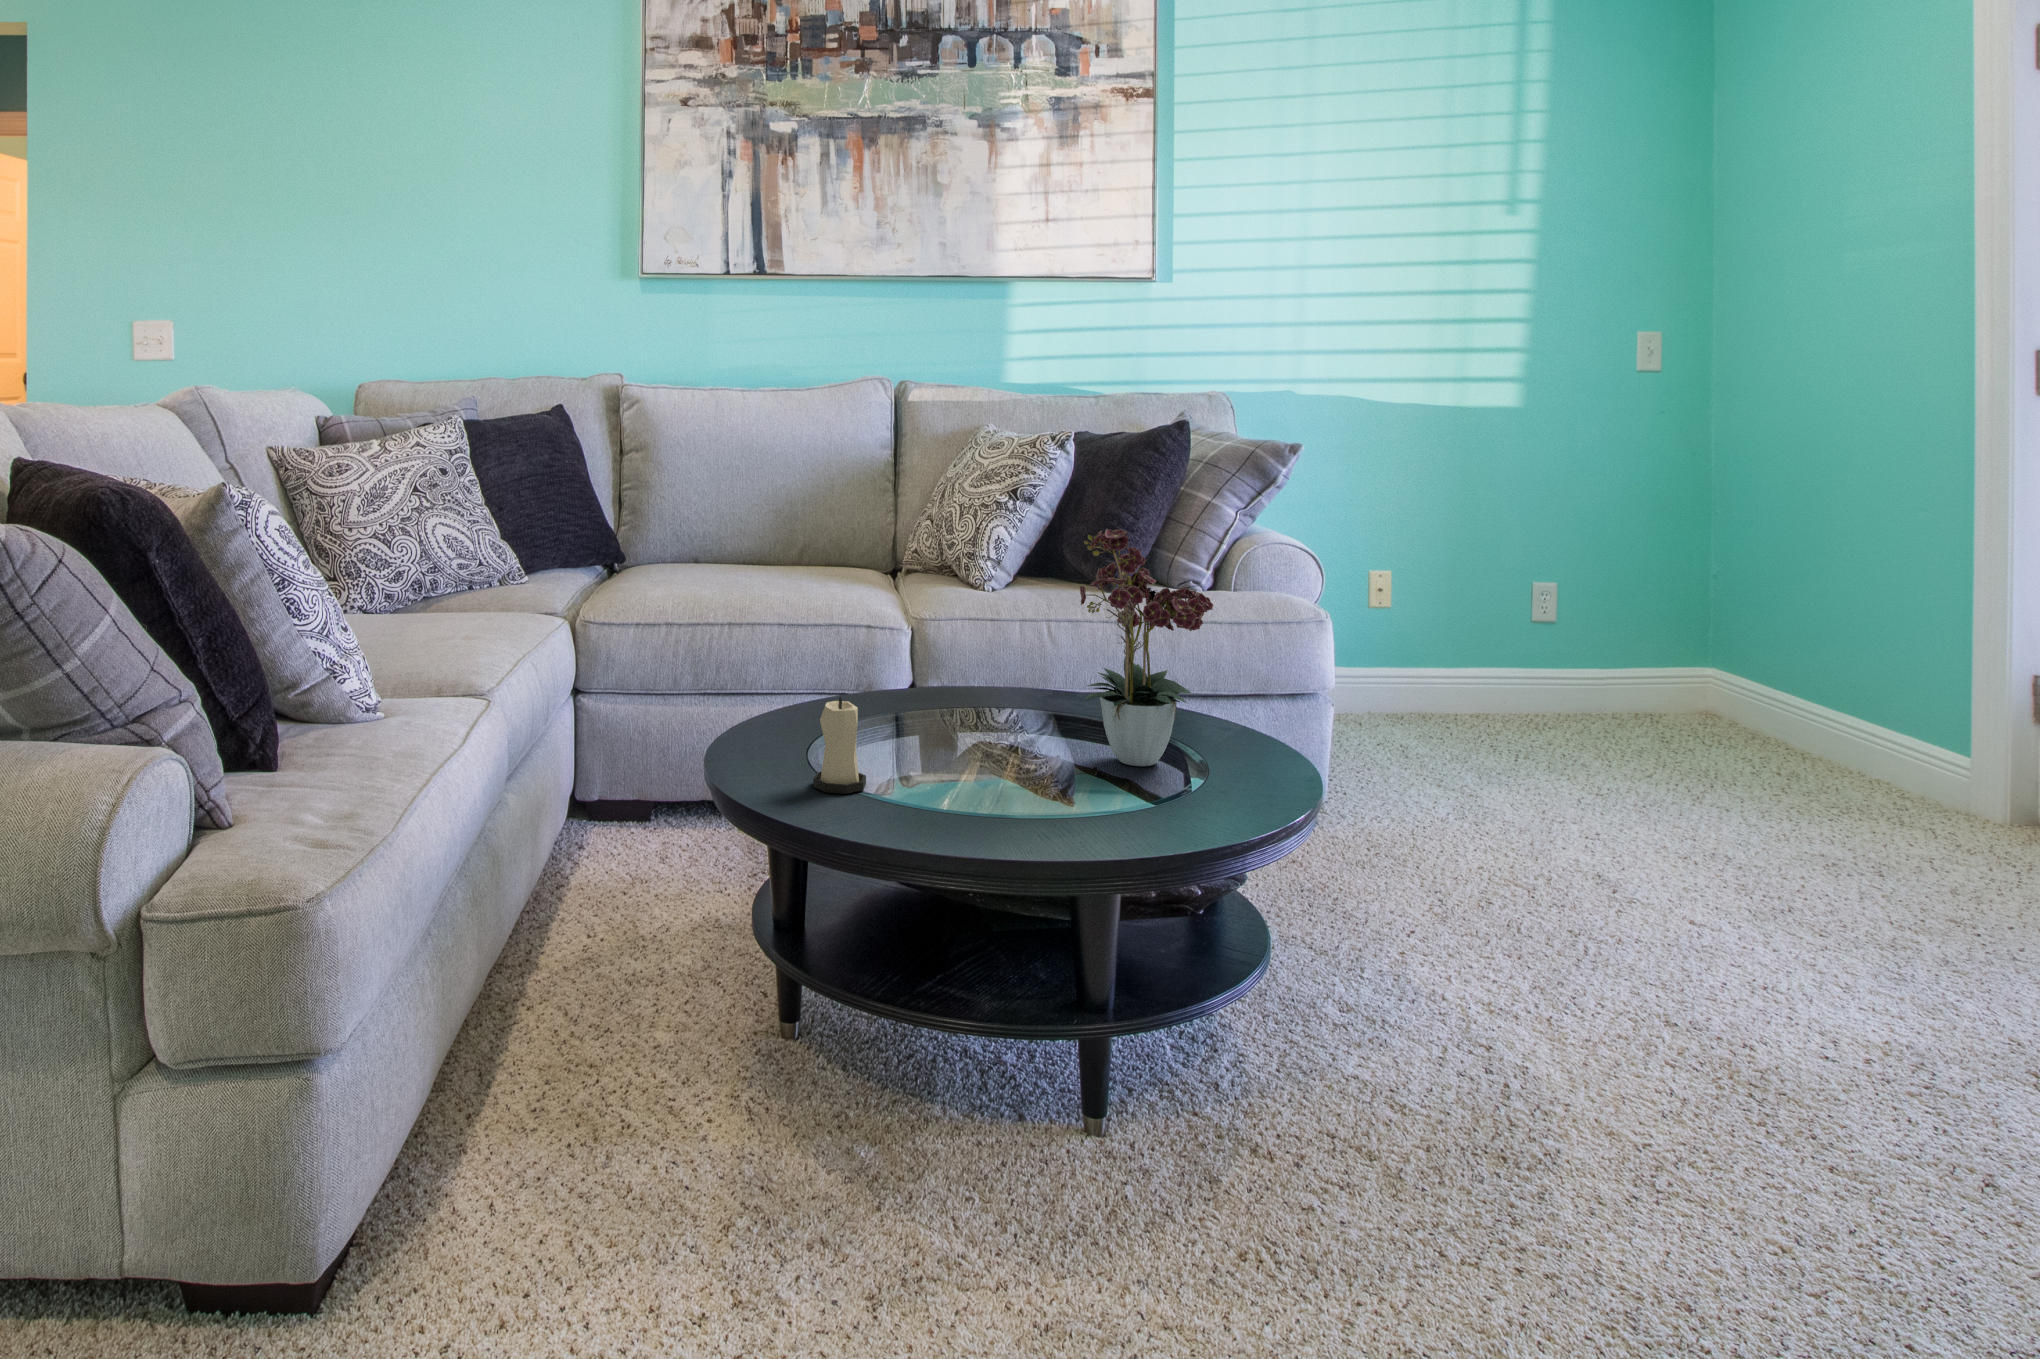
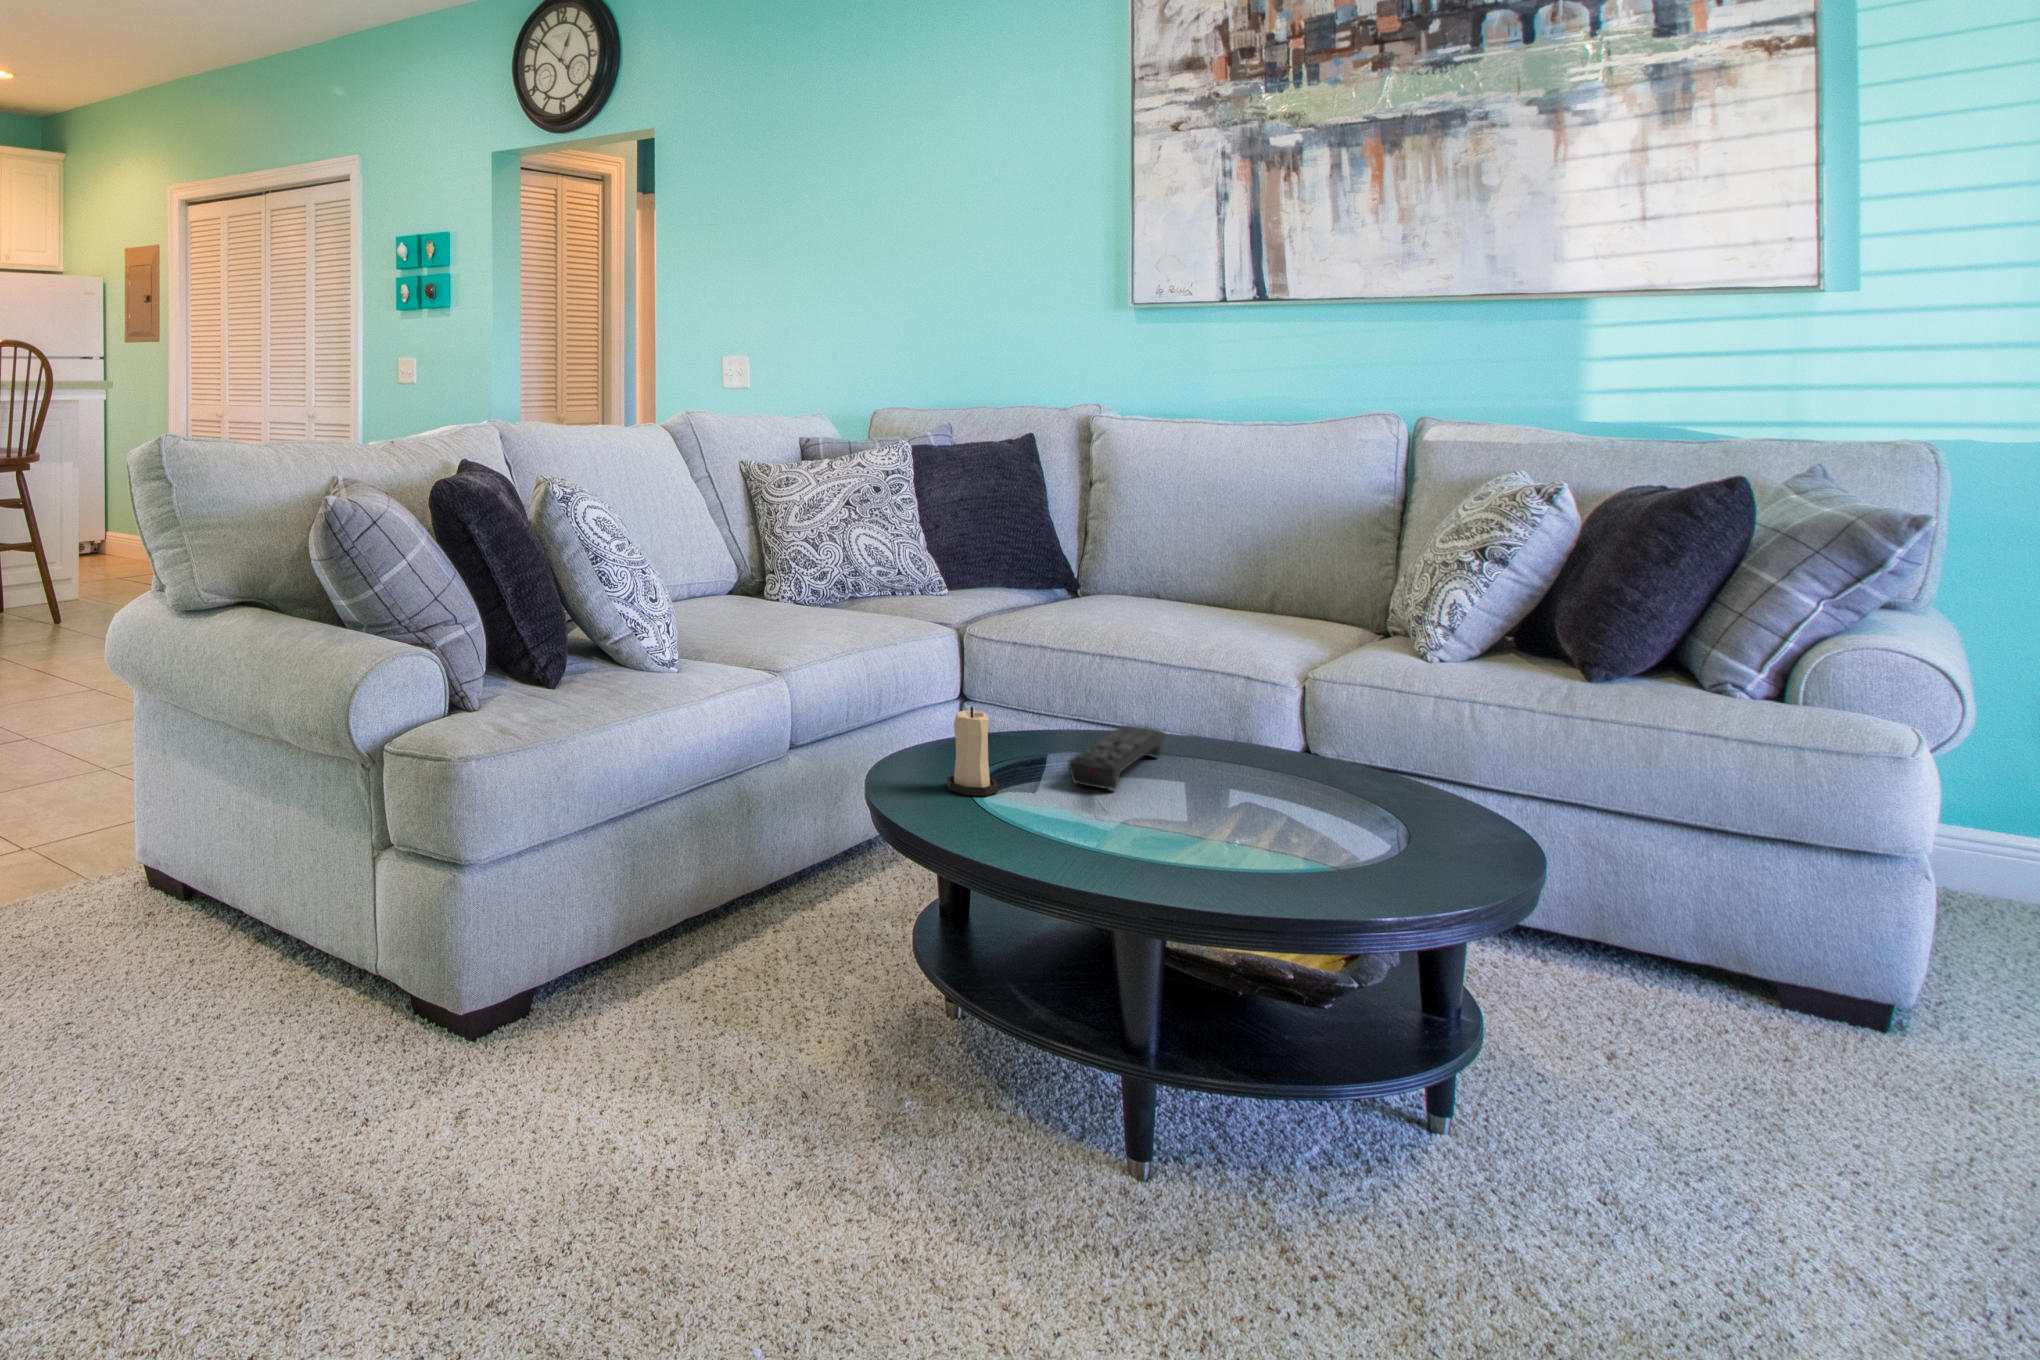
flower arrangement: present [1080,529,1213,766] -> none [1231,566,1444,841]
remote control: none [880,691,950,759] -> present [1069,725,1165,790]

